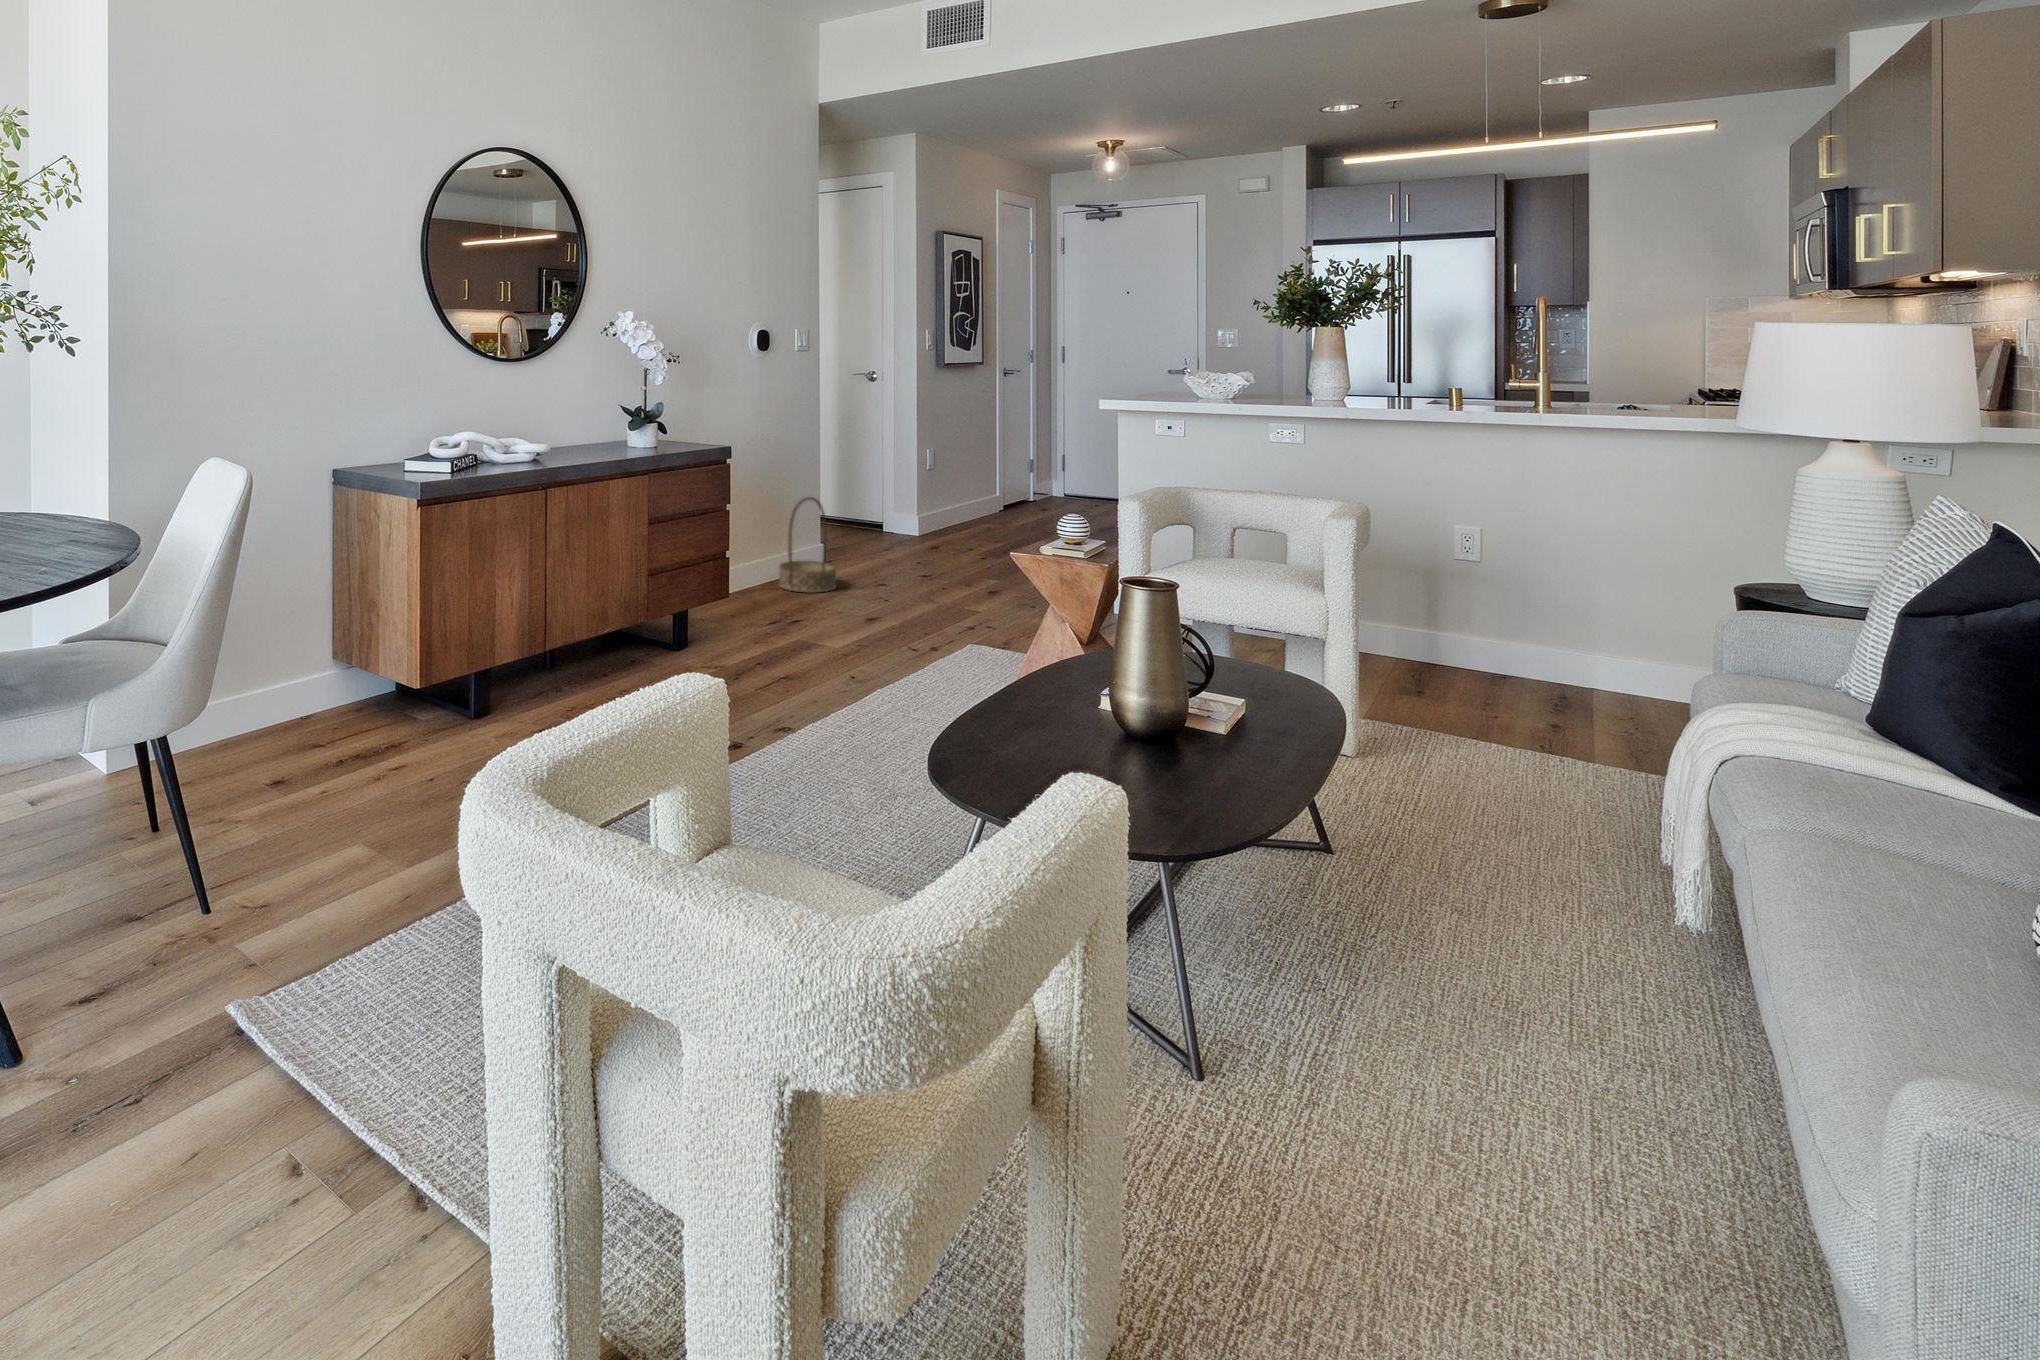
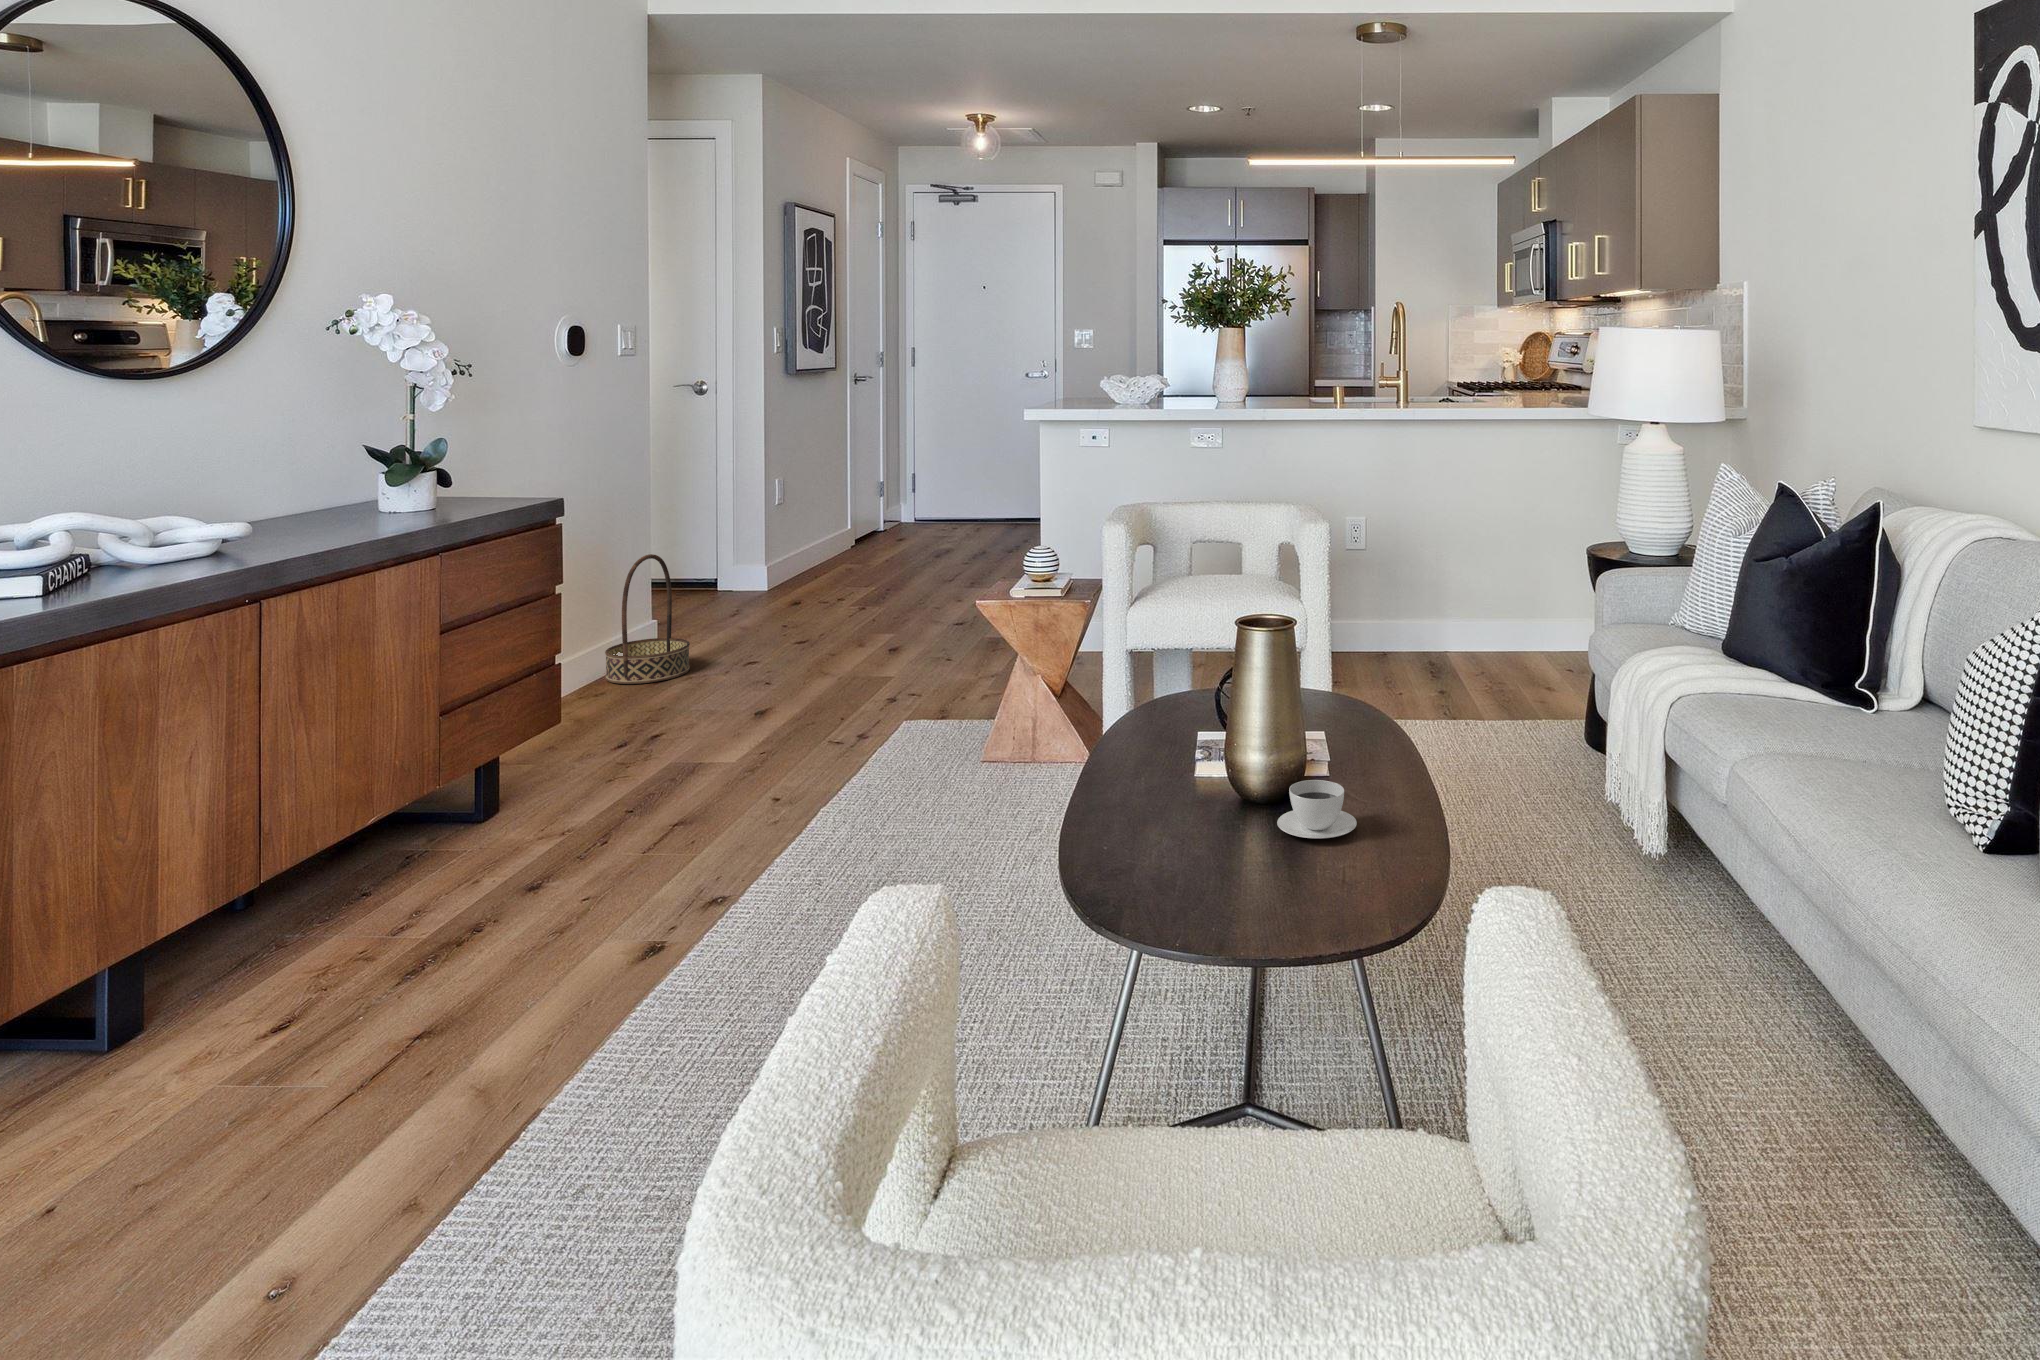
teacup: none [1163,731,1241,783] -> present [1277,780,1357,838]

